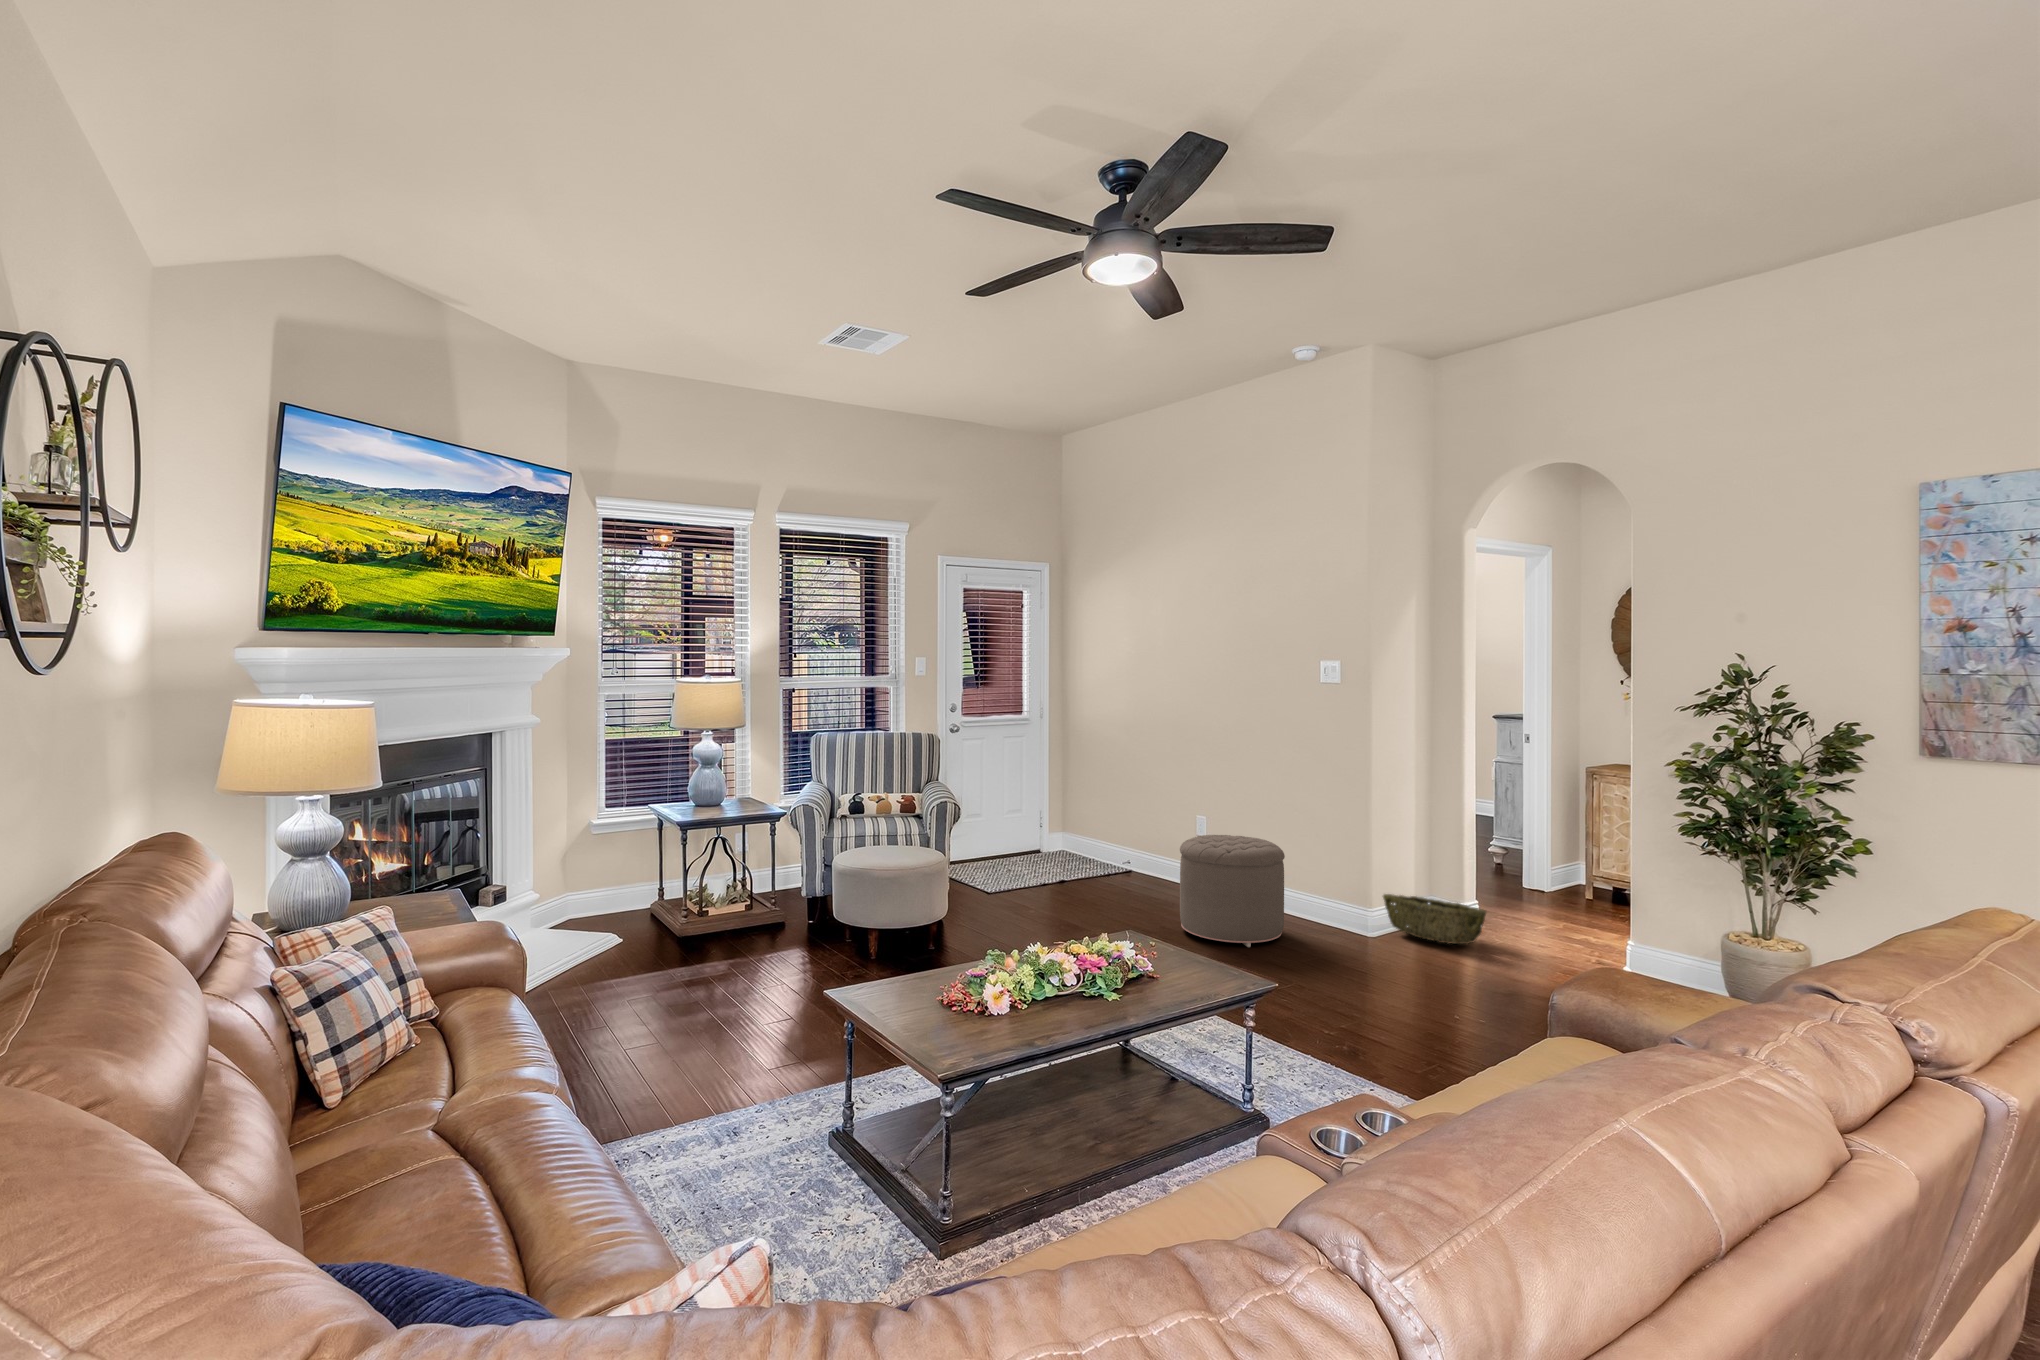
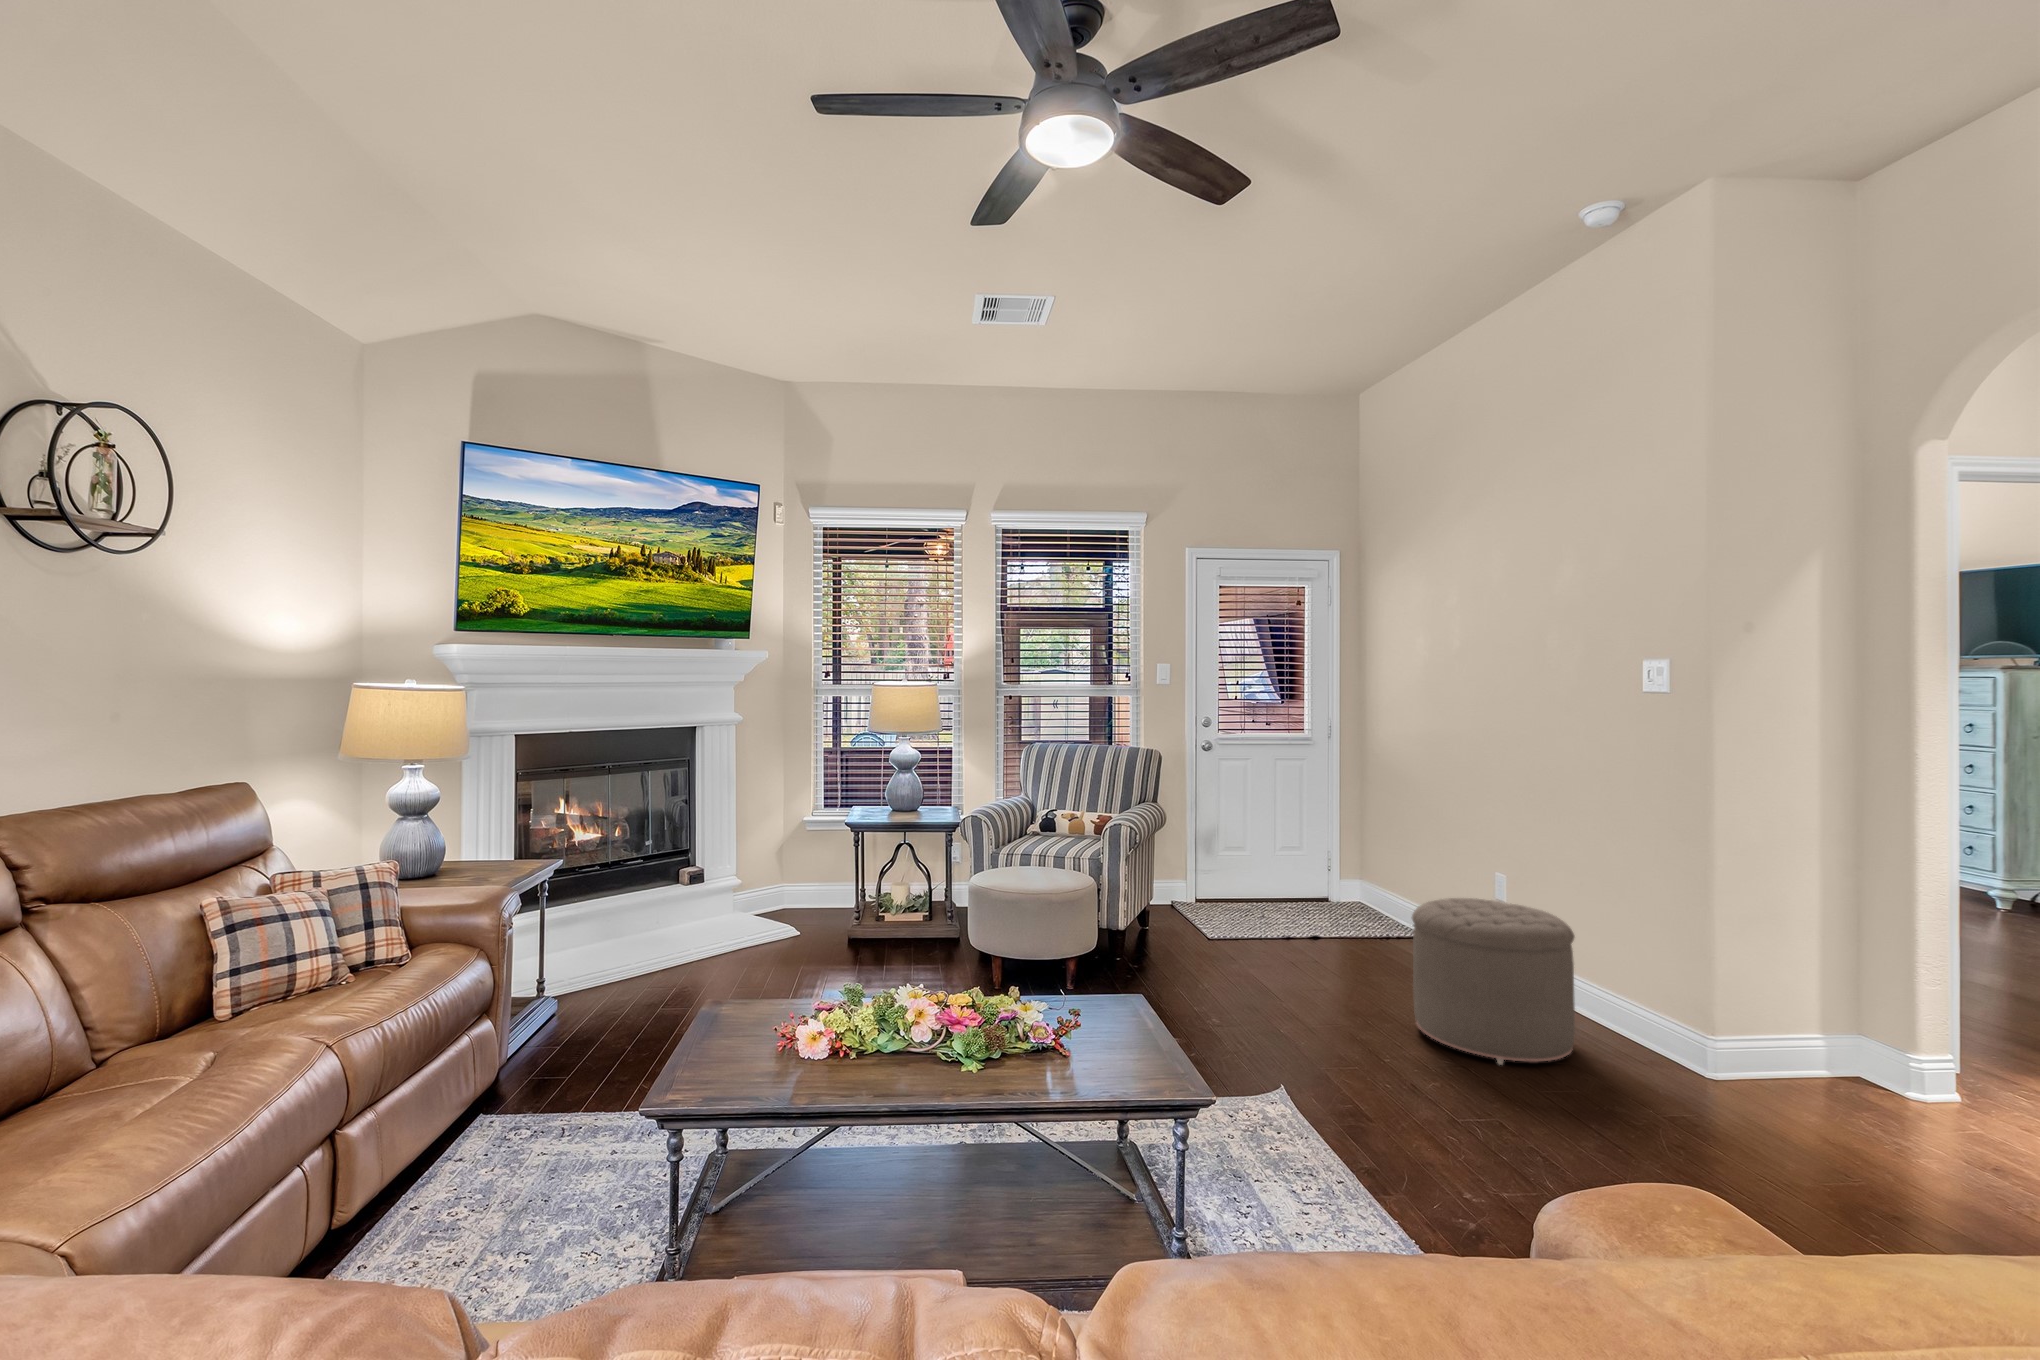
woven basket: present [1383,894,1486,944] -> none [1764,1023,1974,1136]

